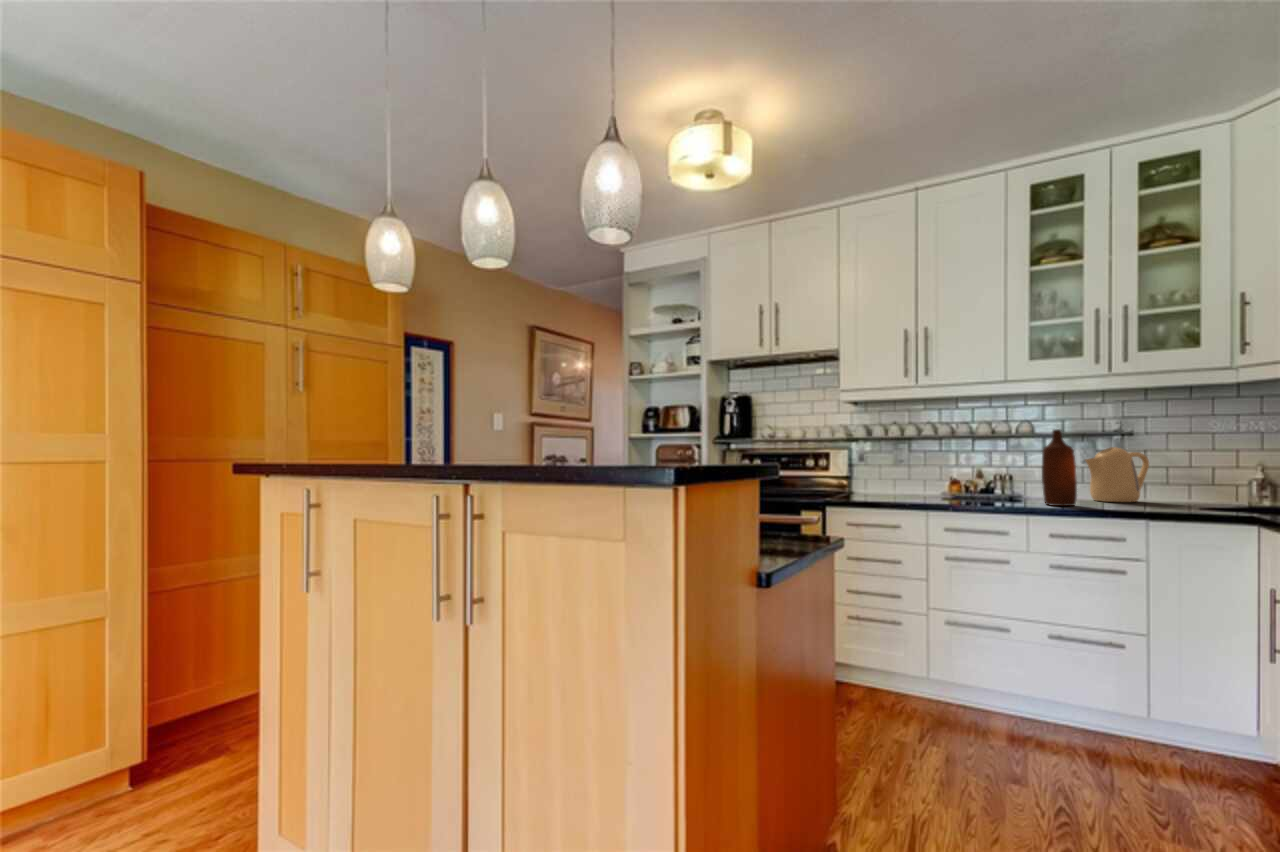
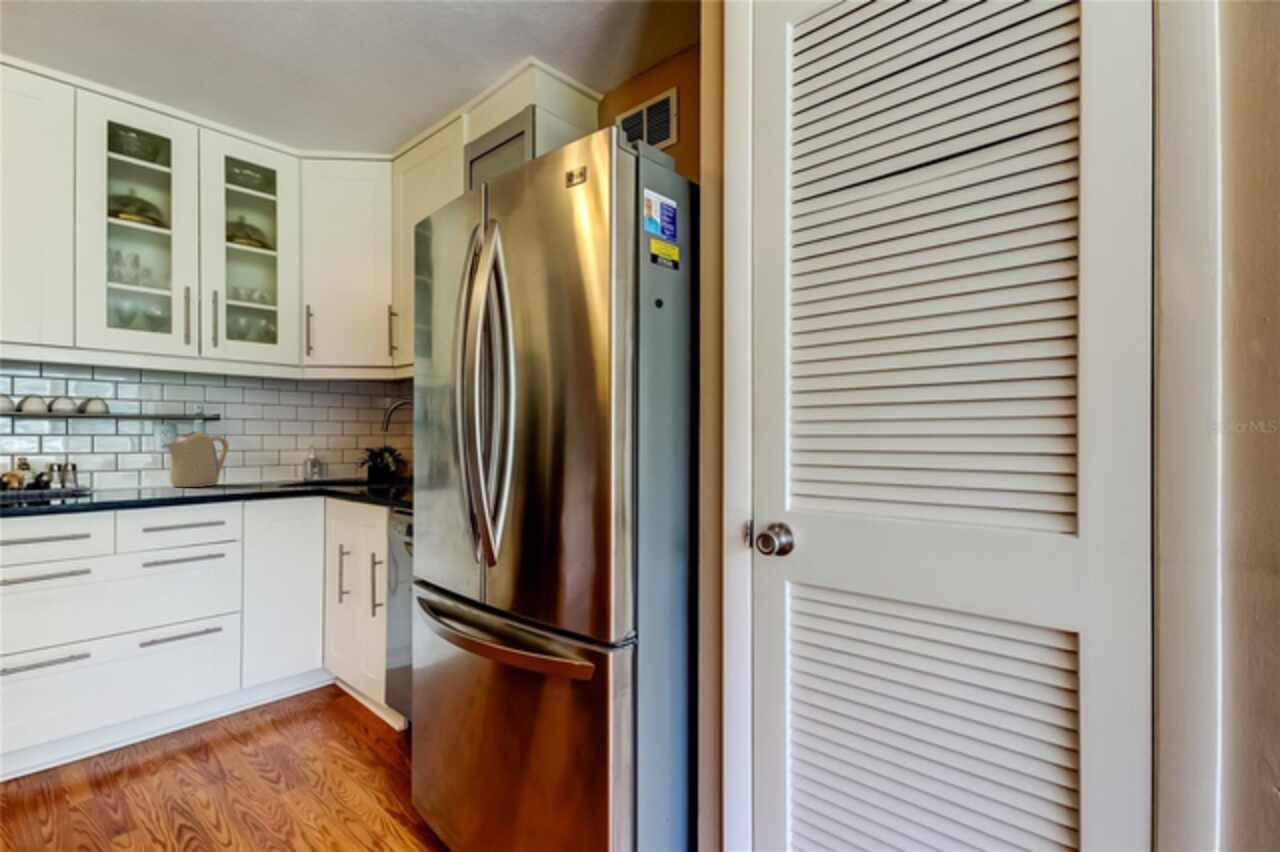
bottle: present [1042,429,1077,506] -> none [117,411,158,497]

